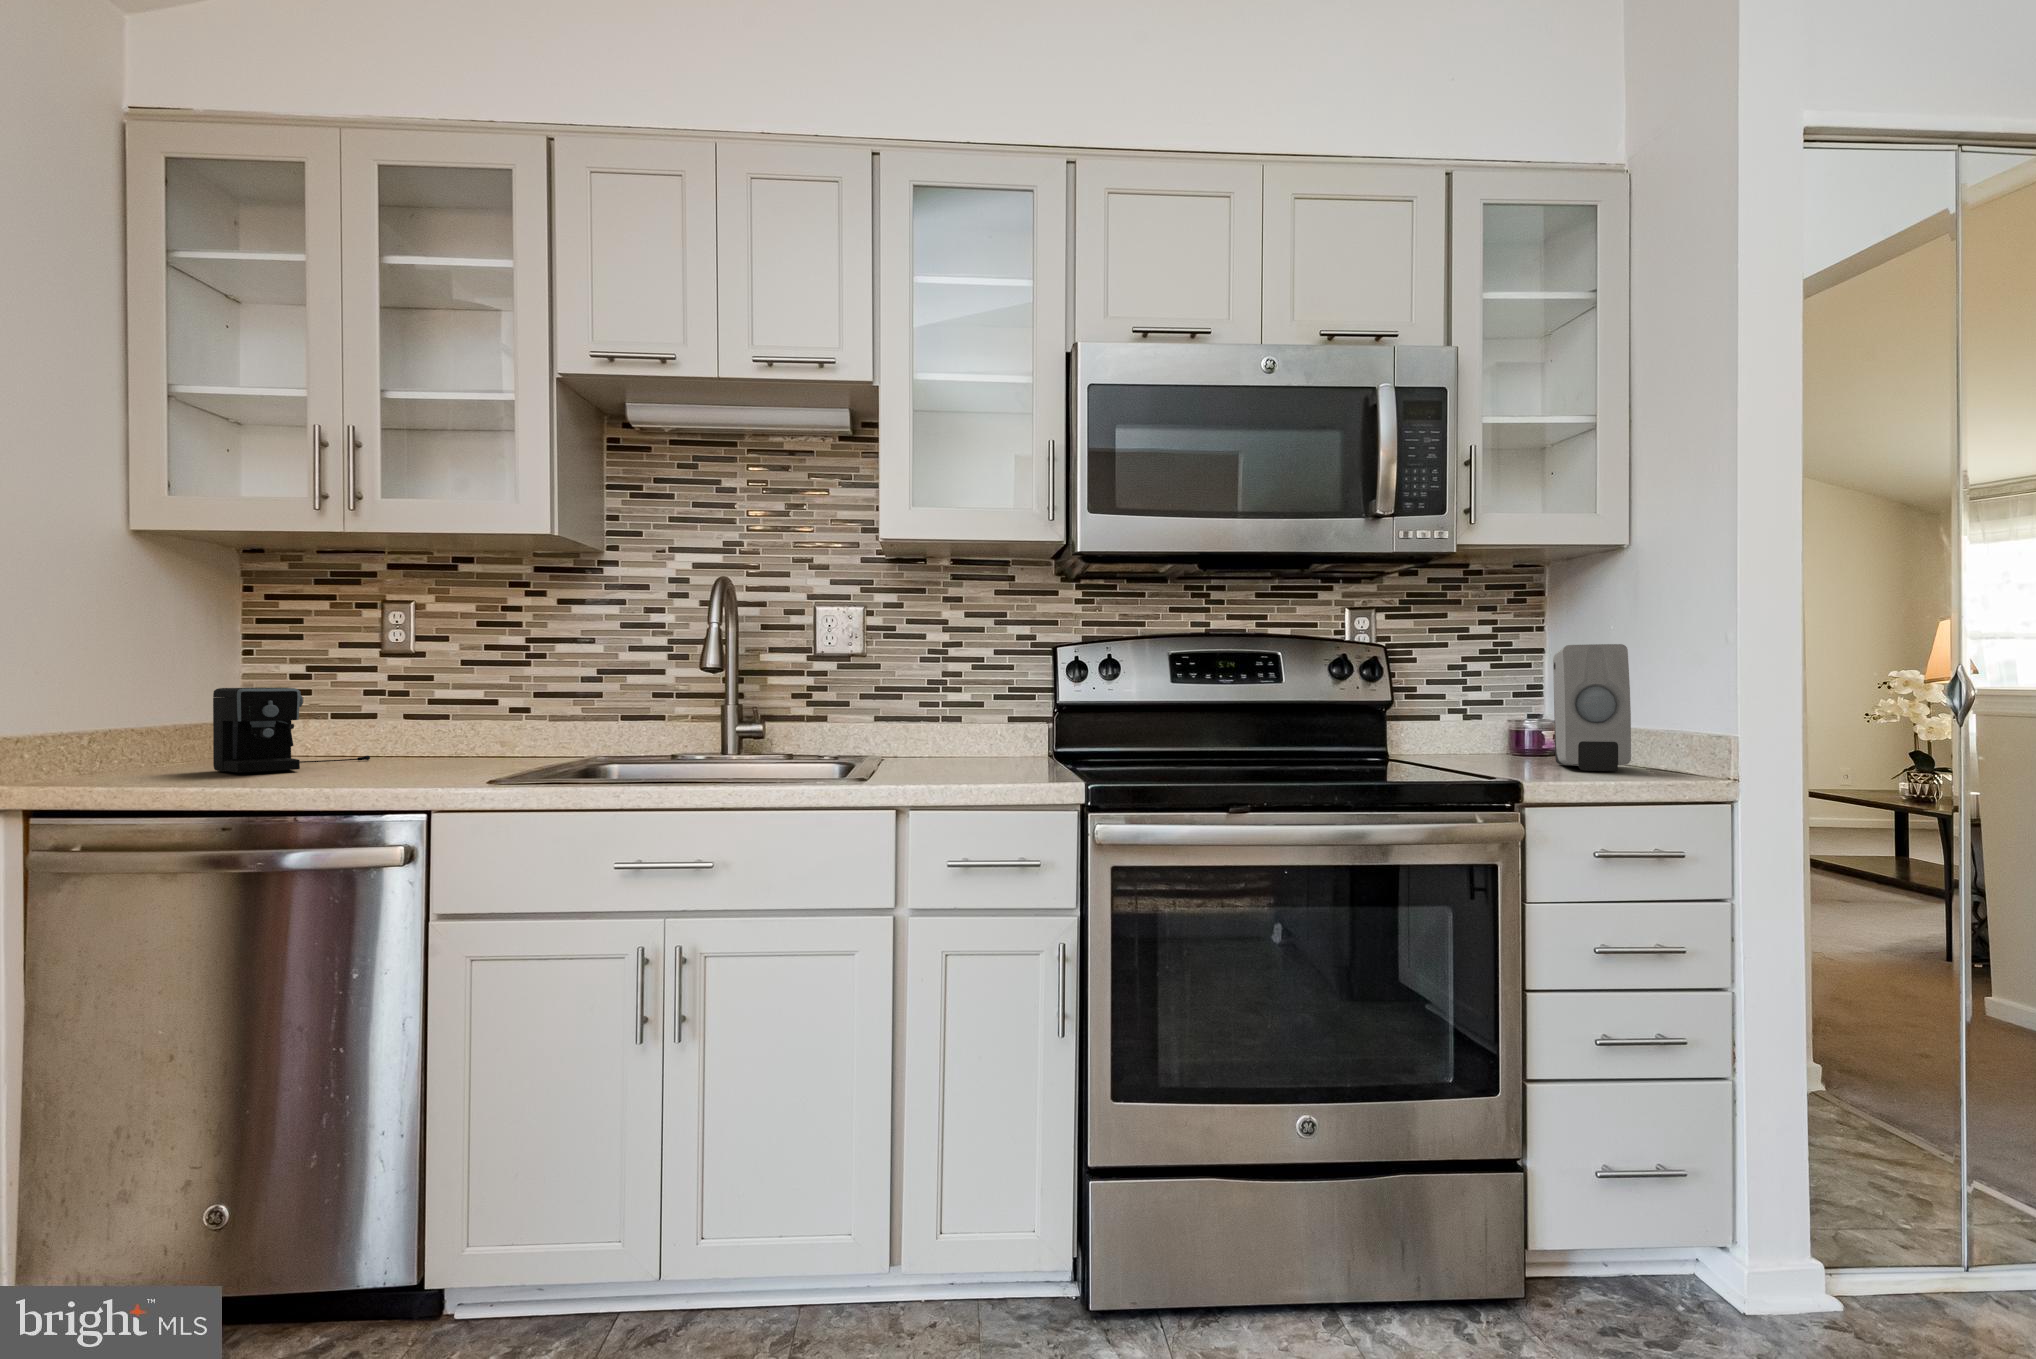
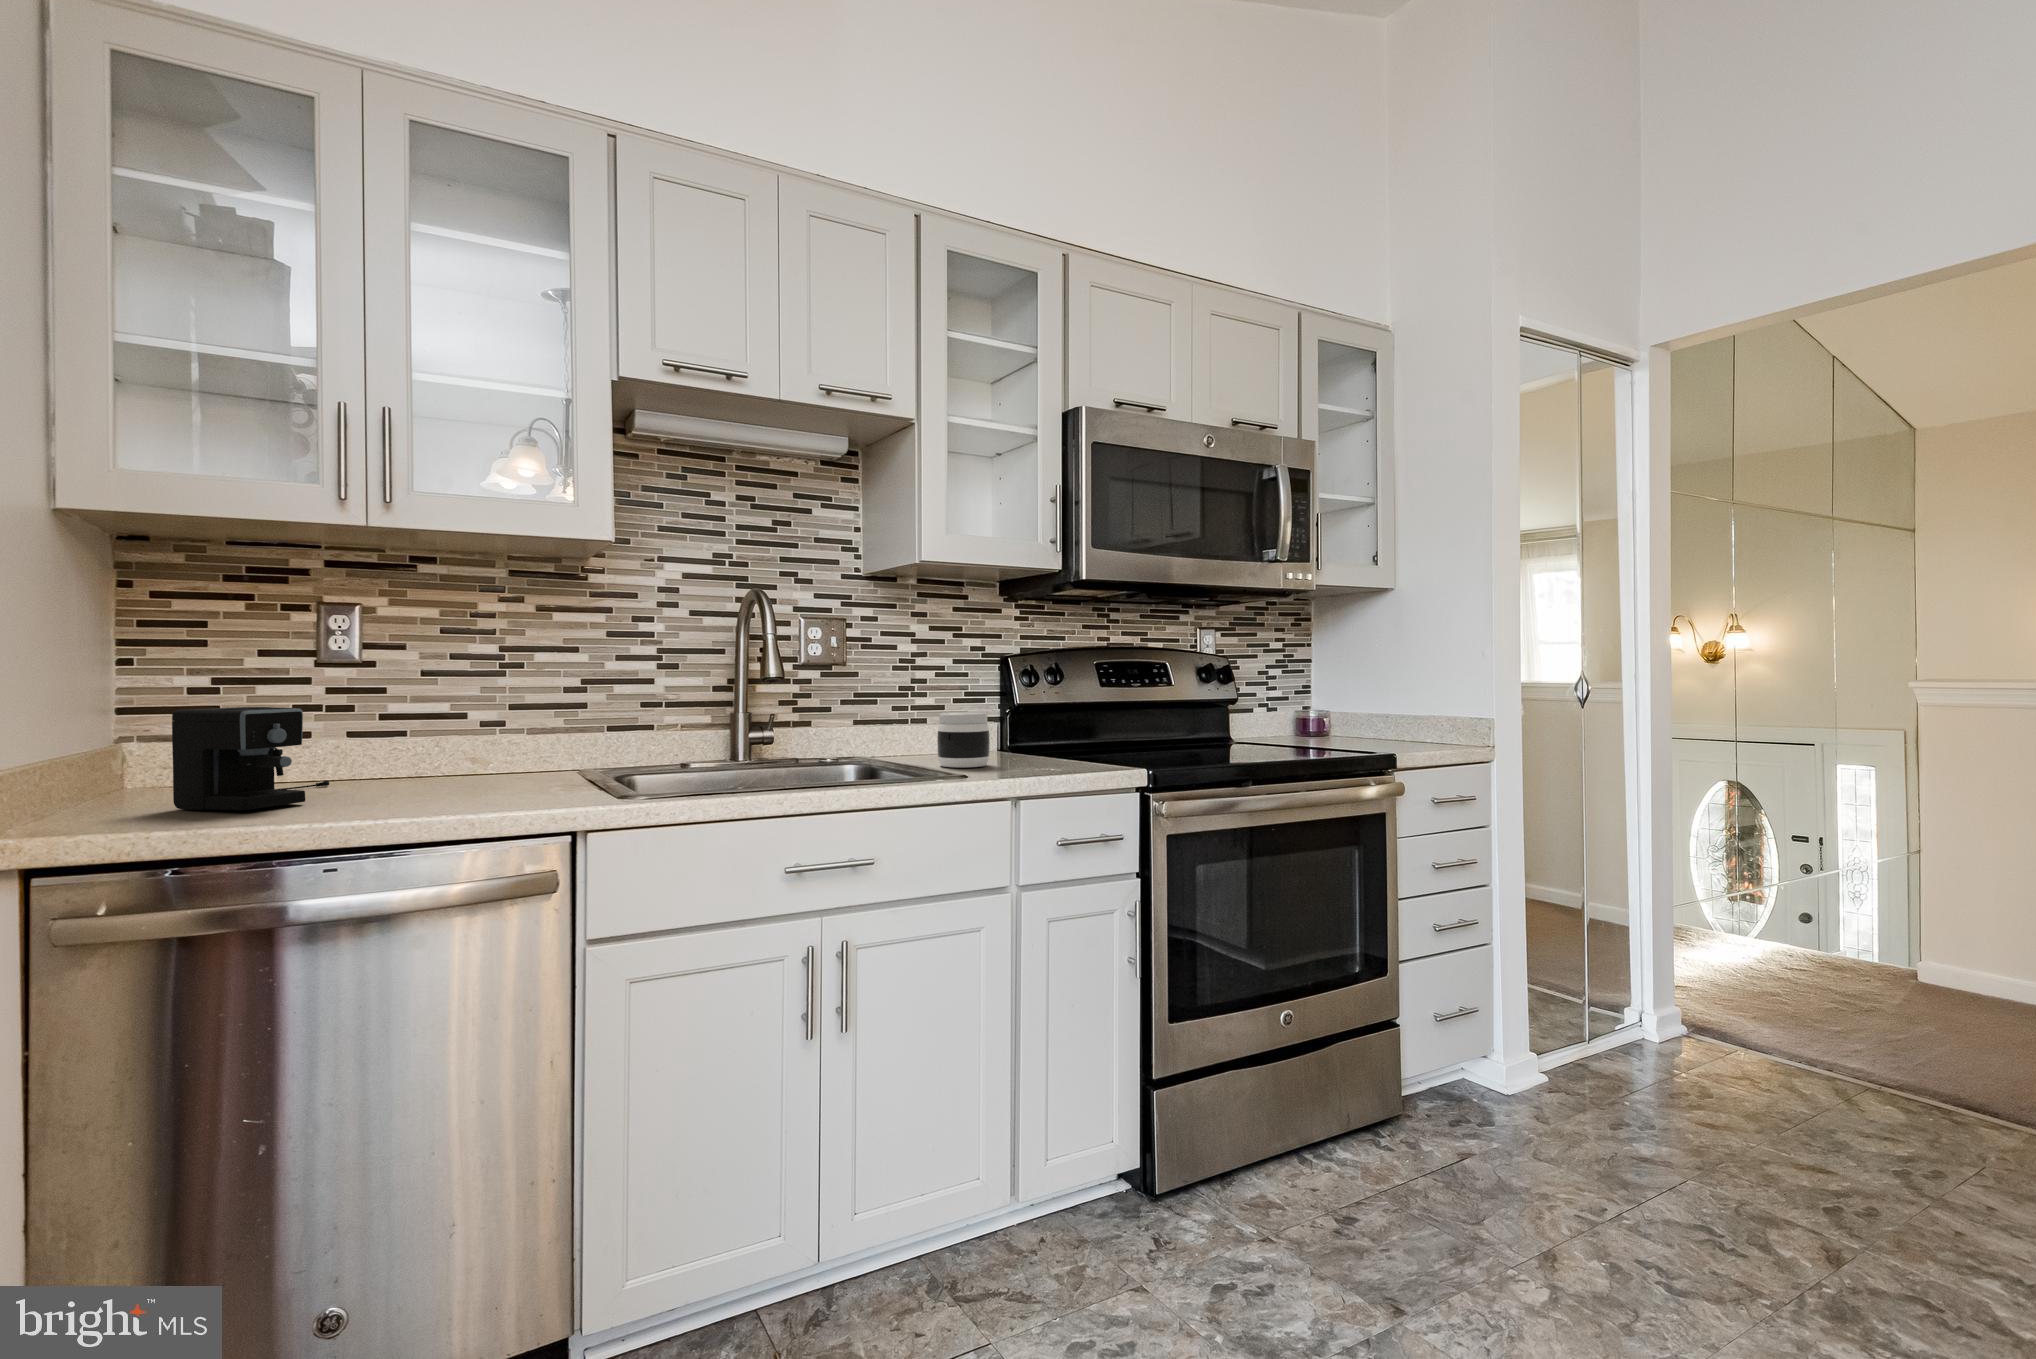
soap dispenser: present [1553,644,1631,771] -> none [1345,660,1411,748]
jar: none [915,707,974,769] -> present [937,712,990,768]

